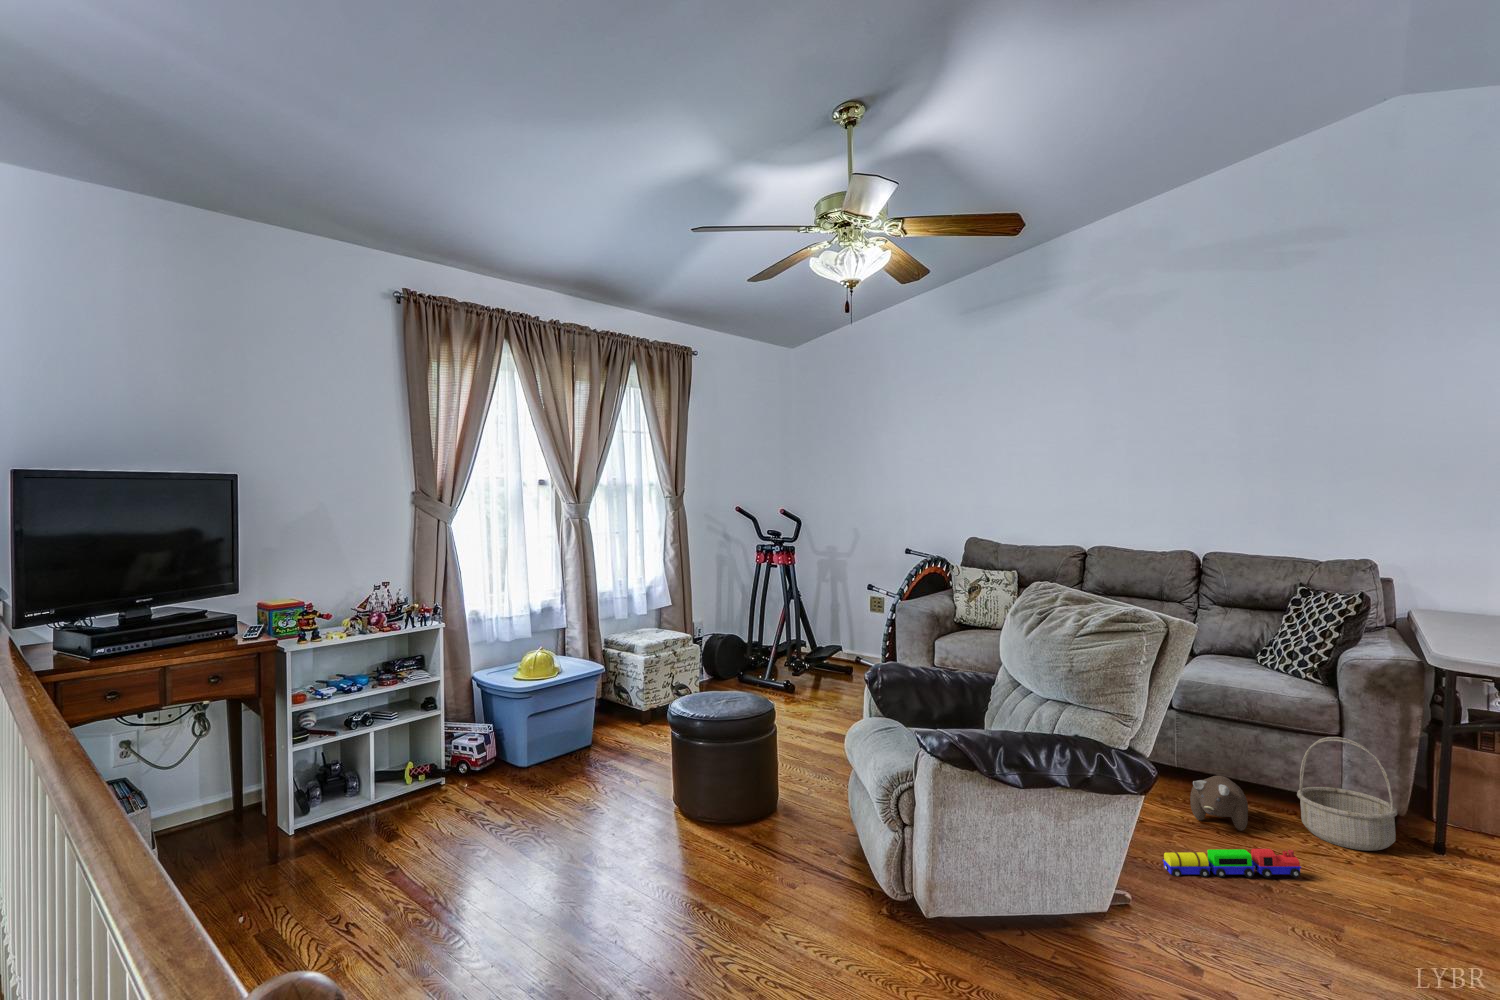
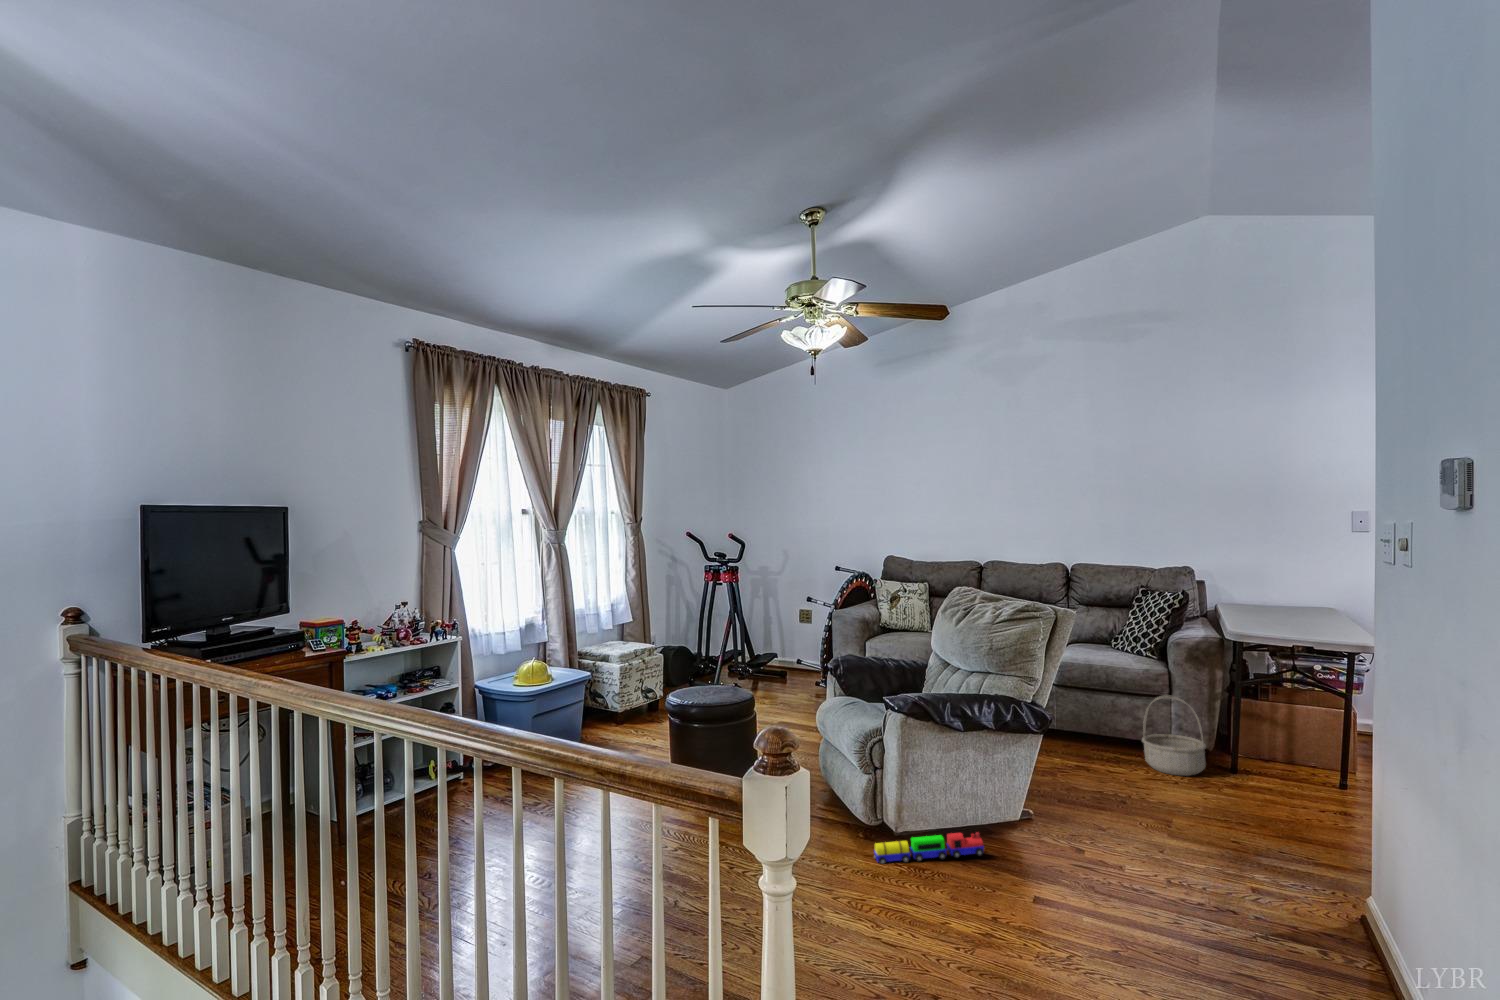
plush toy: present [1190,776,1248,831] -> none [1069,730,1109,770]
toy train: present [1163,849,1301,878] -> present [874,832,984,864]

